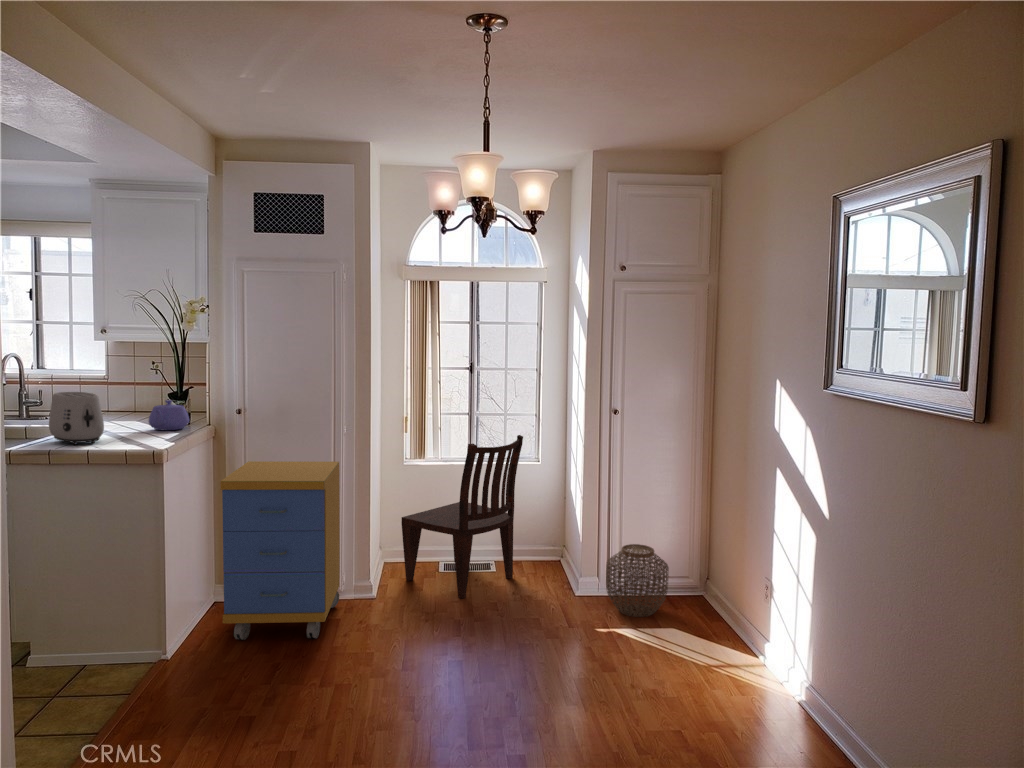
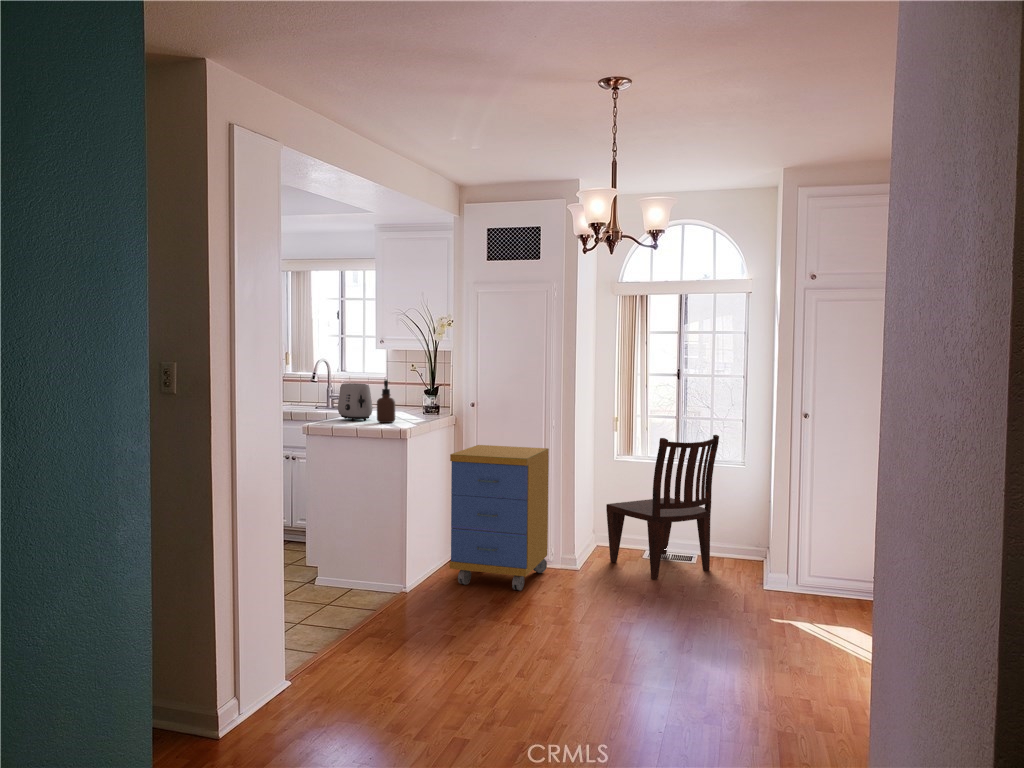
soap dispenser: none [114,390,142,447] -> present [377,380,395,423]
teapot: present [149,400,189,430] -> none [406,393,435,416]
woven basket: present [606,544,669,617] -> none [789,542,854,613]

